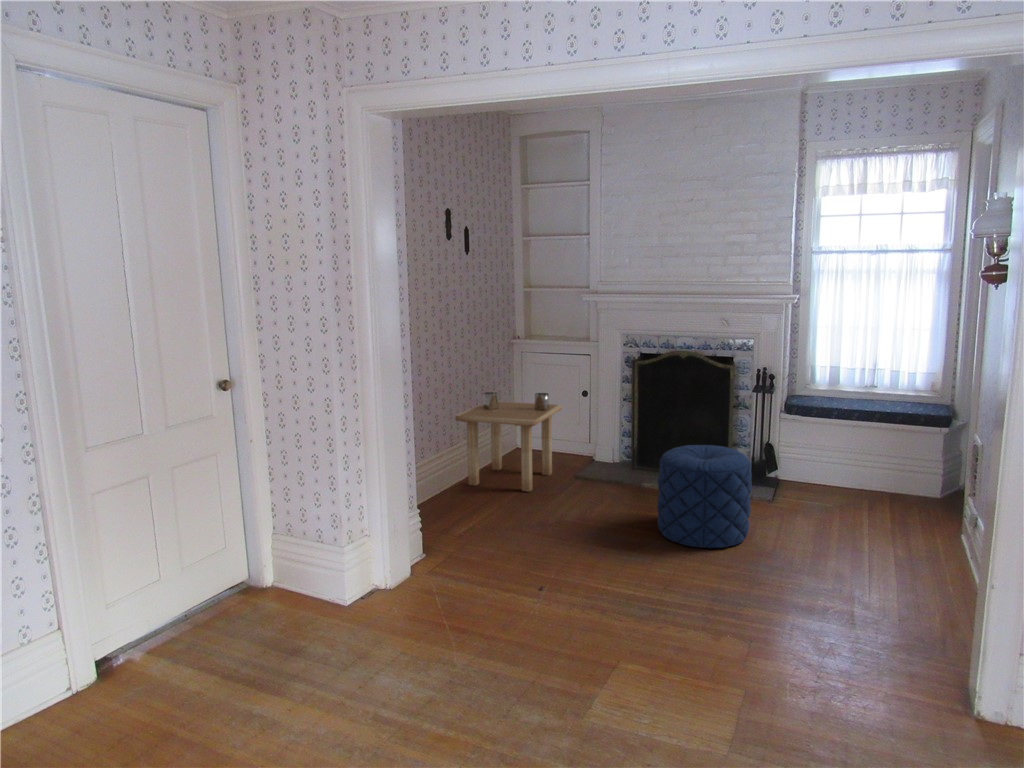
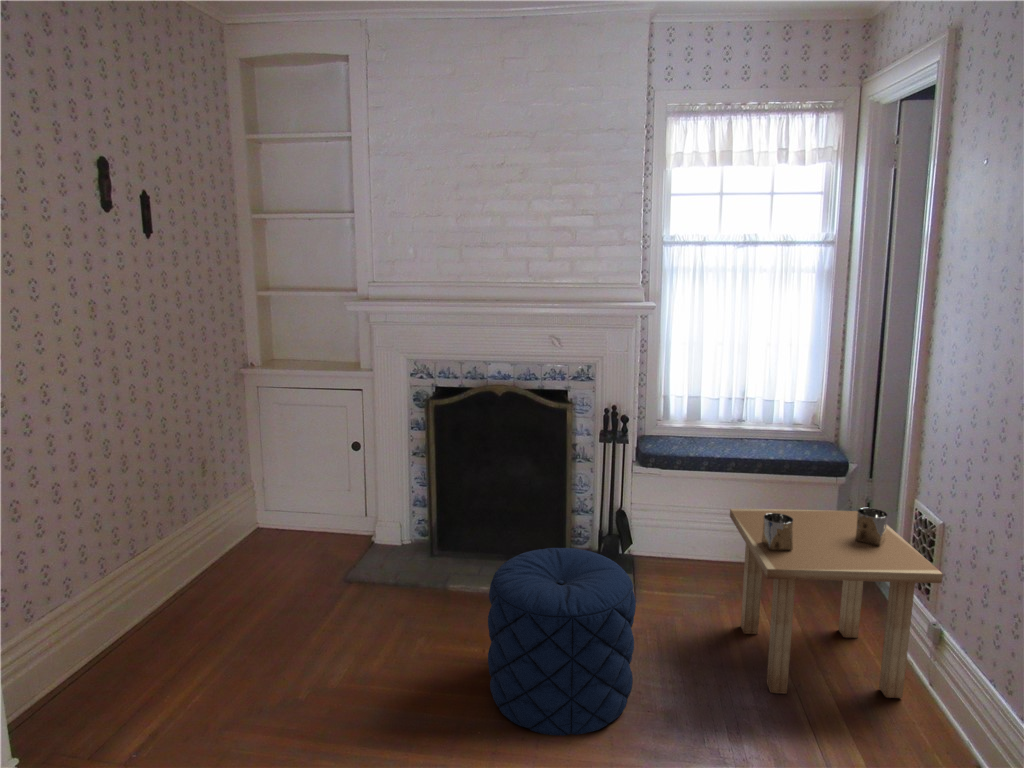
side table: present [455,392,562,492] -> present [730,508,943,698]

